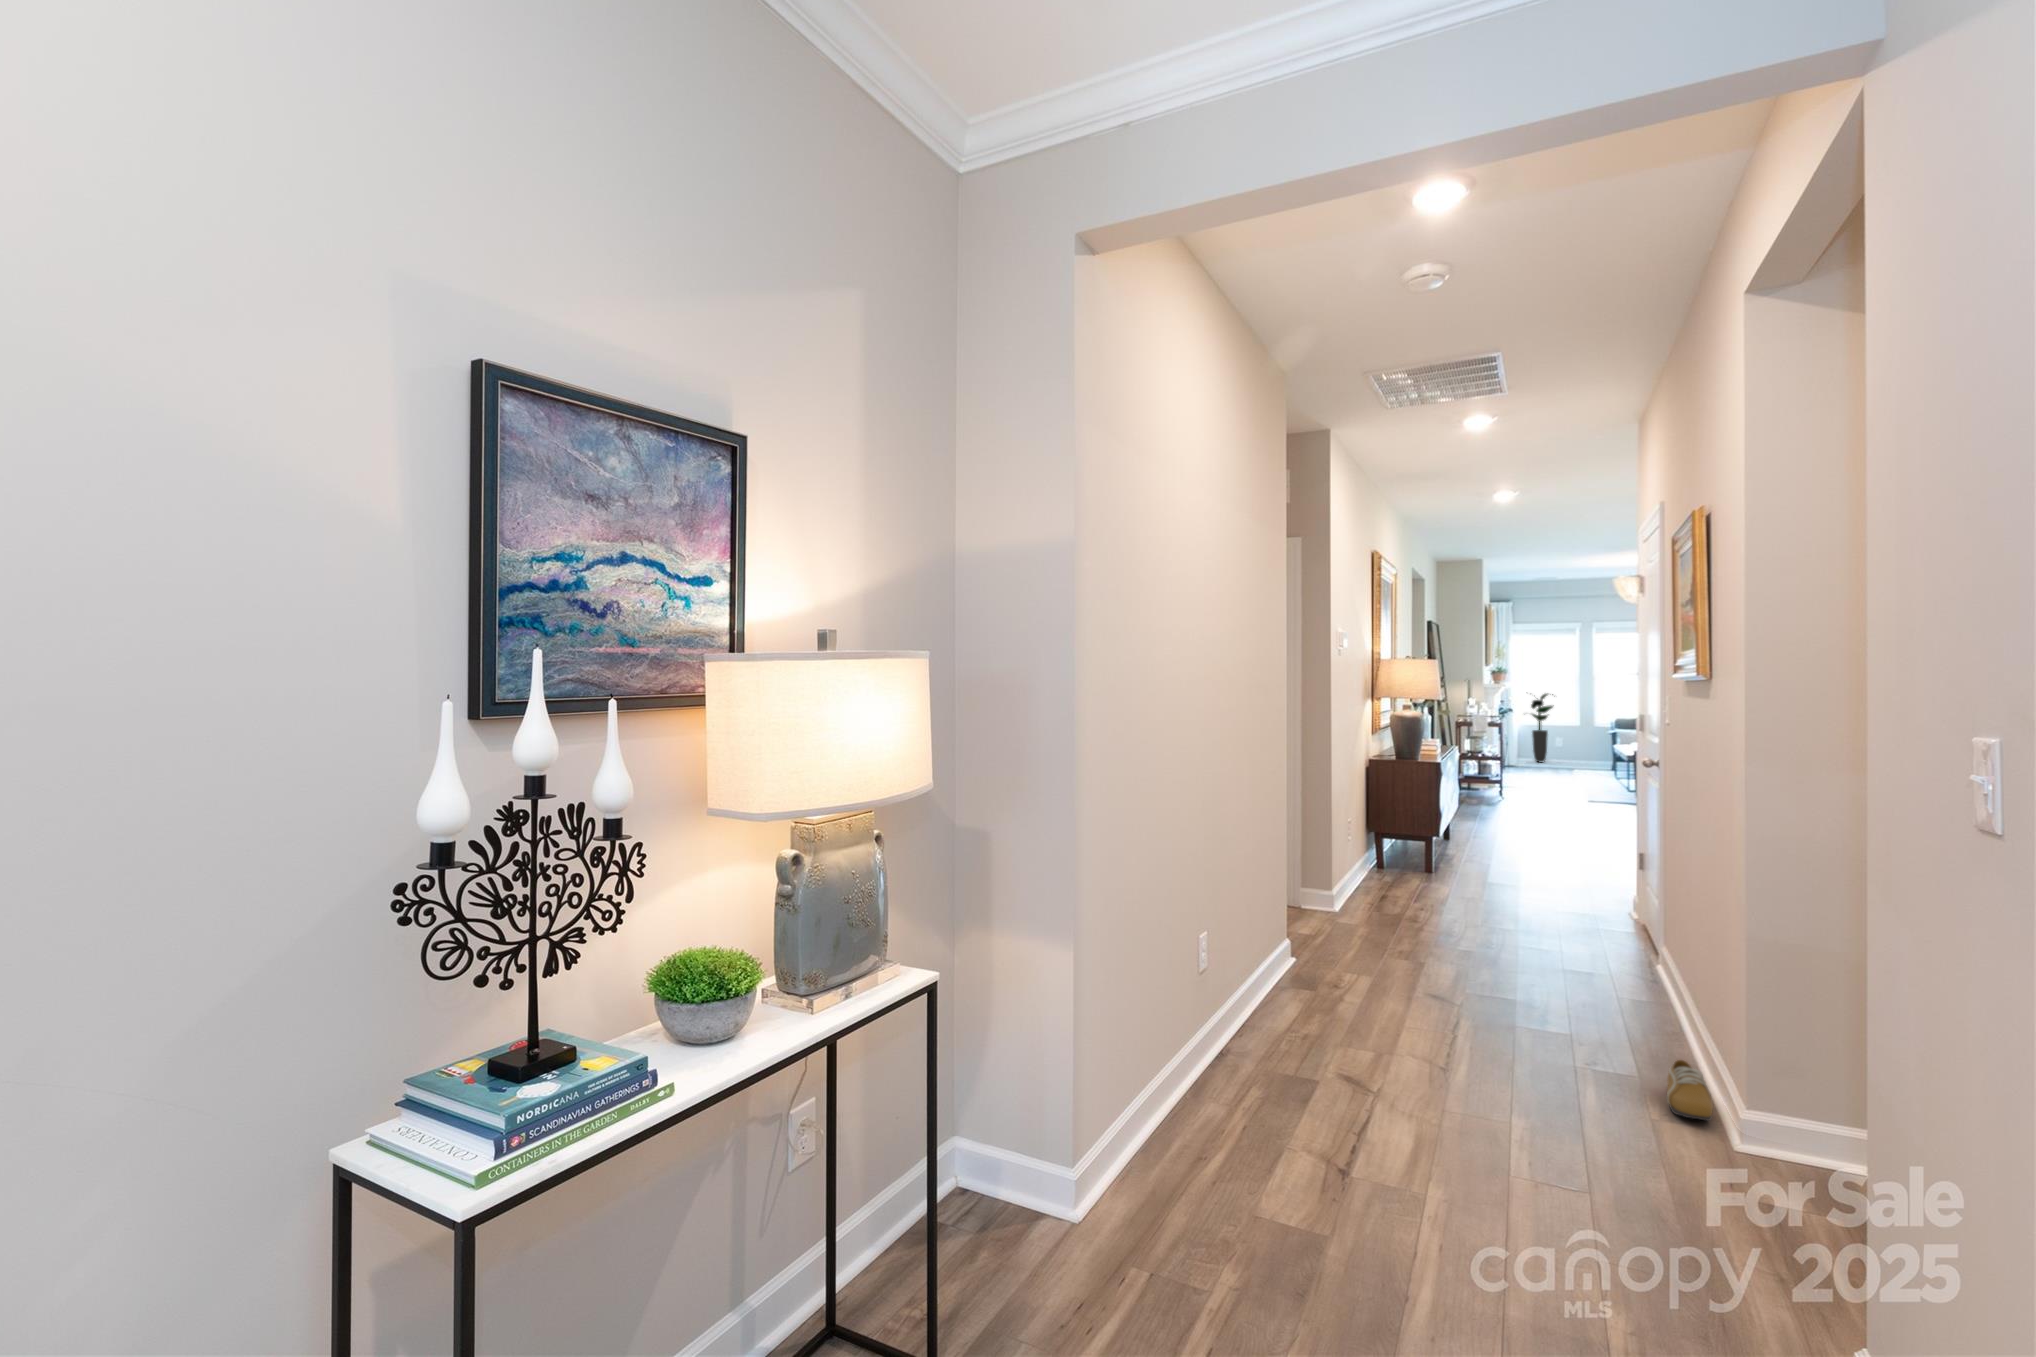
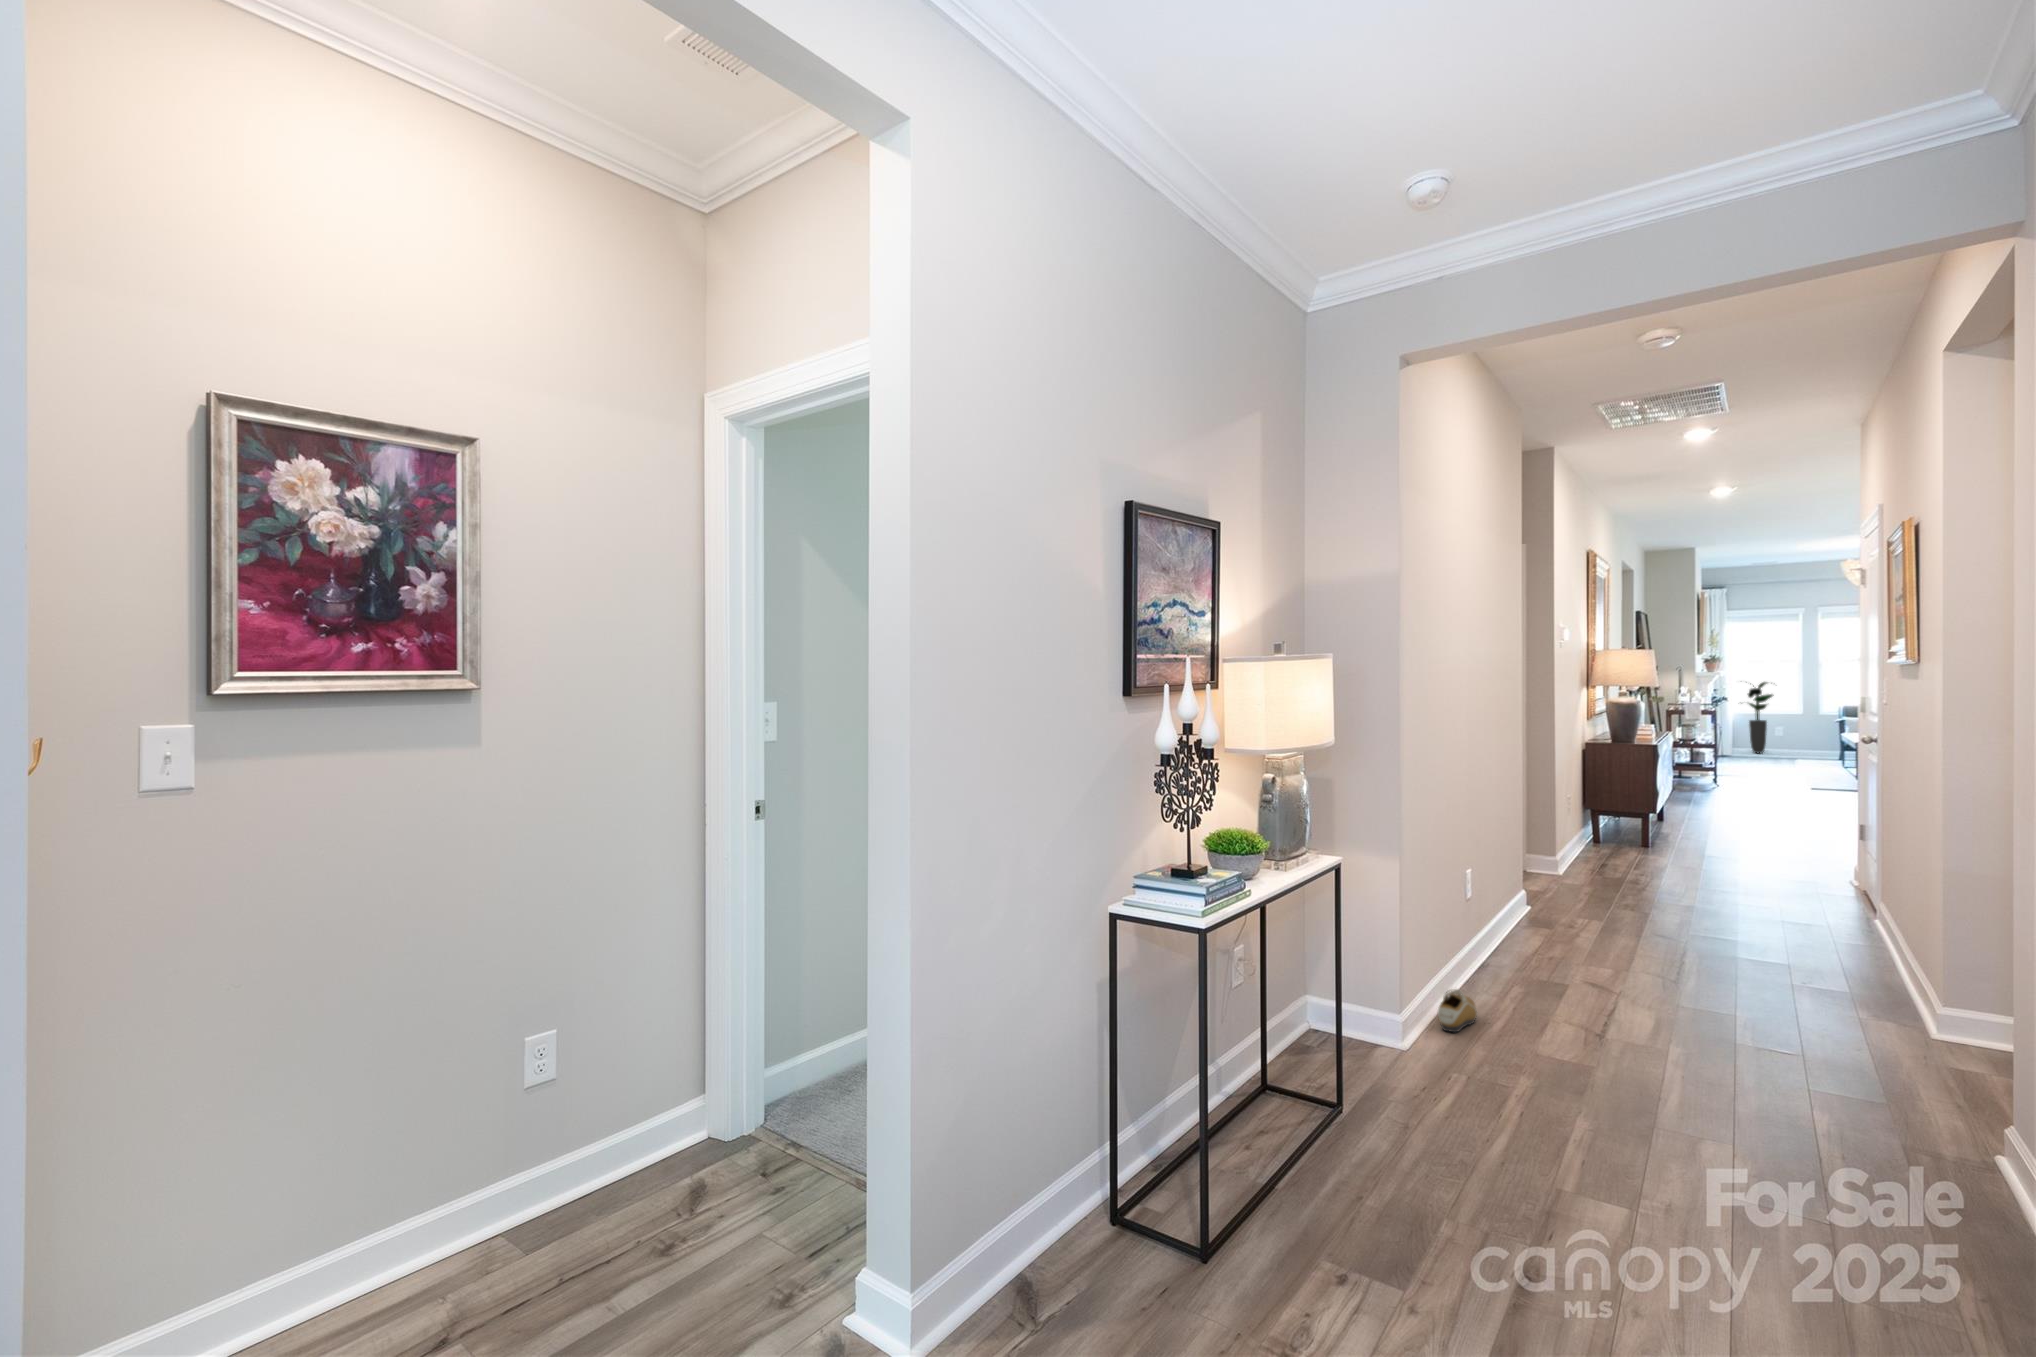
shoe: present [1667,1060,1713,1121] -> present [1438,989,1477,1032]

